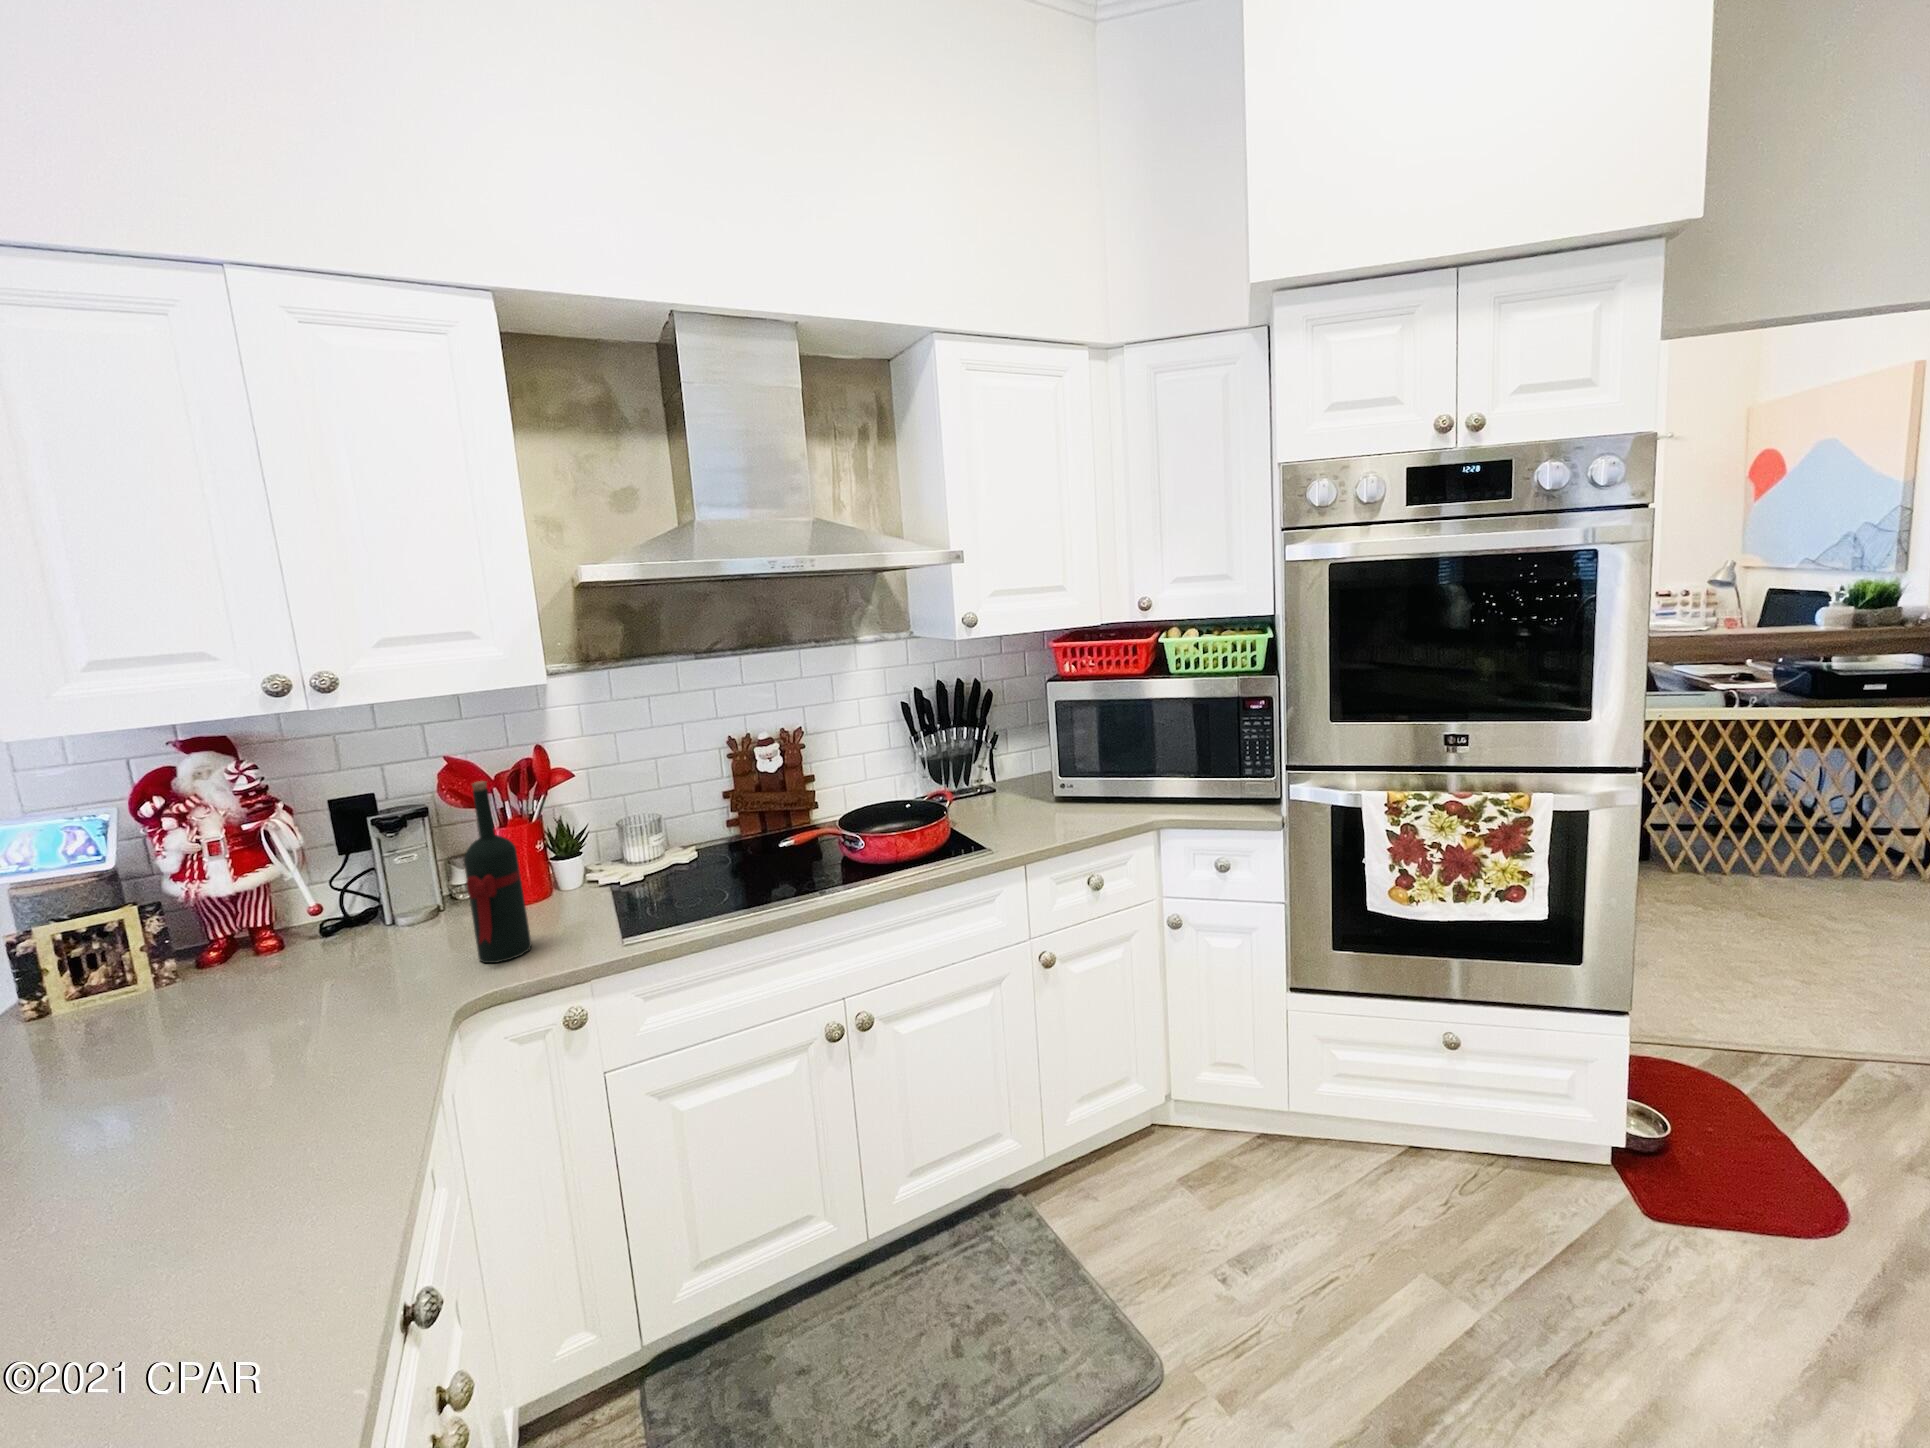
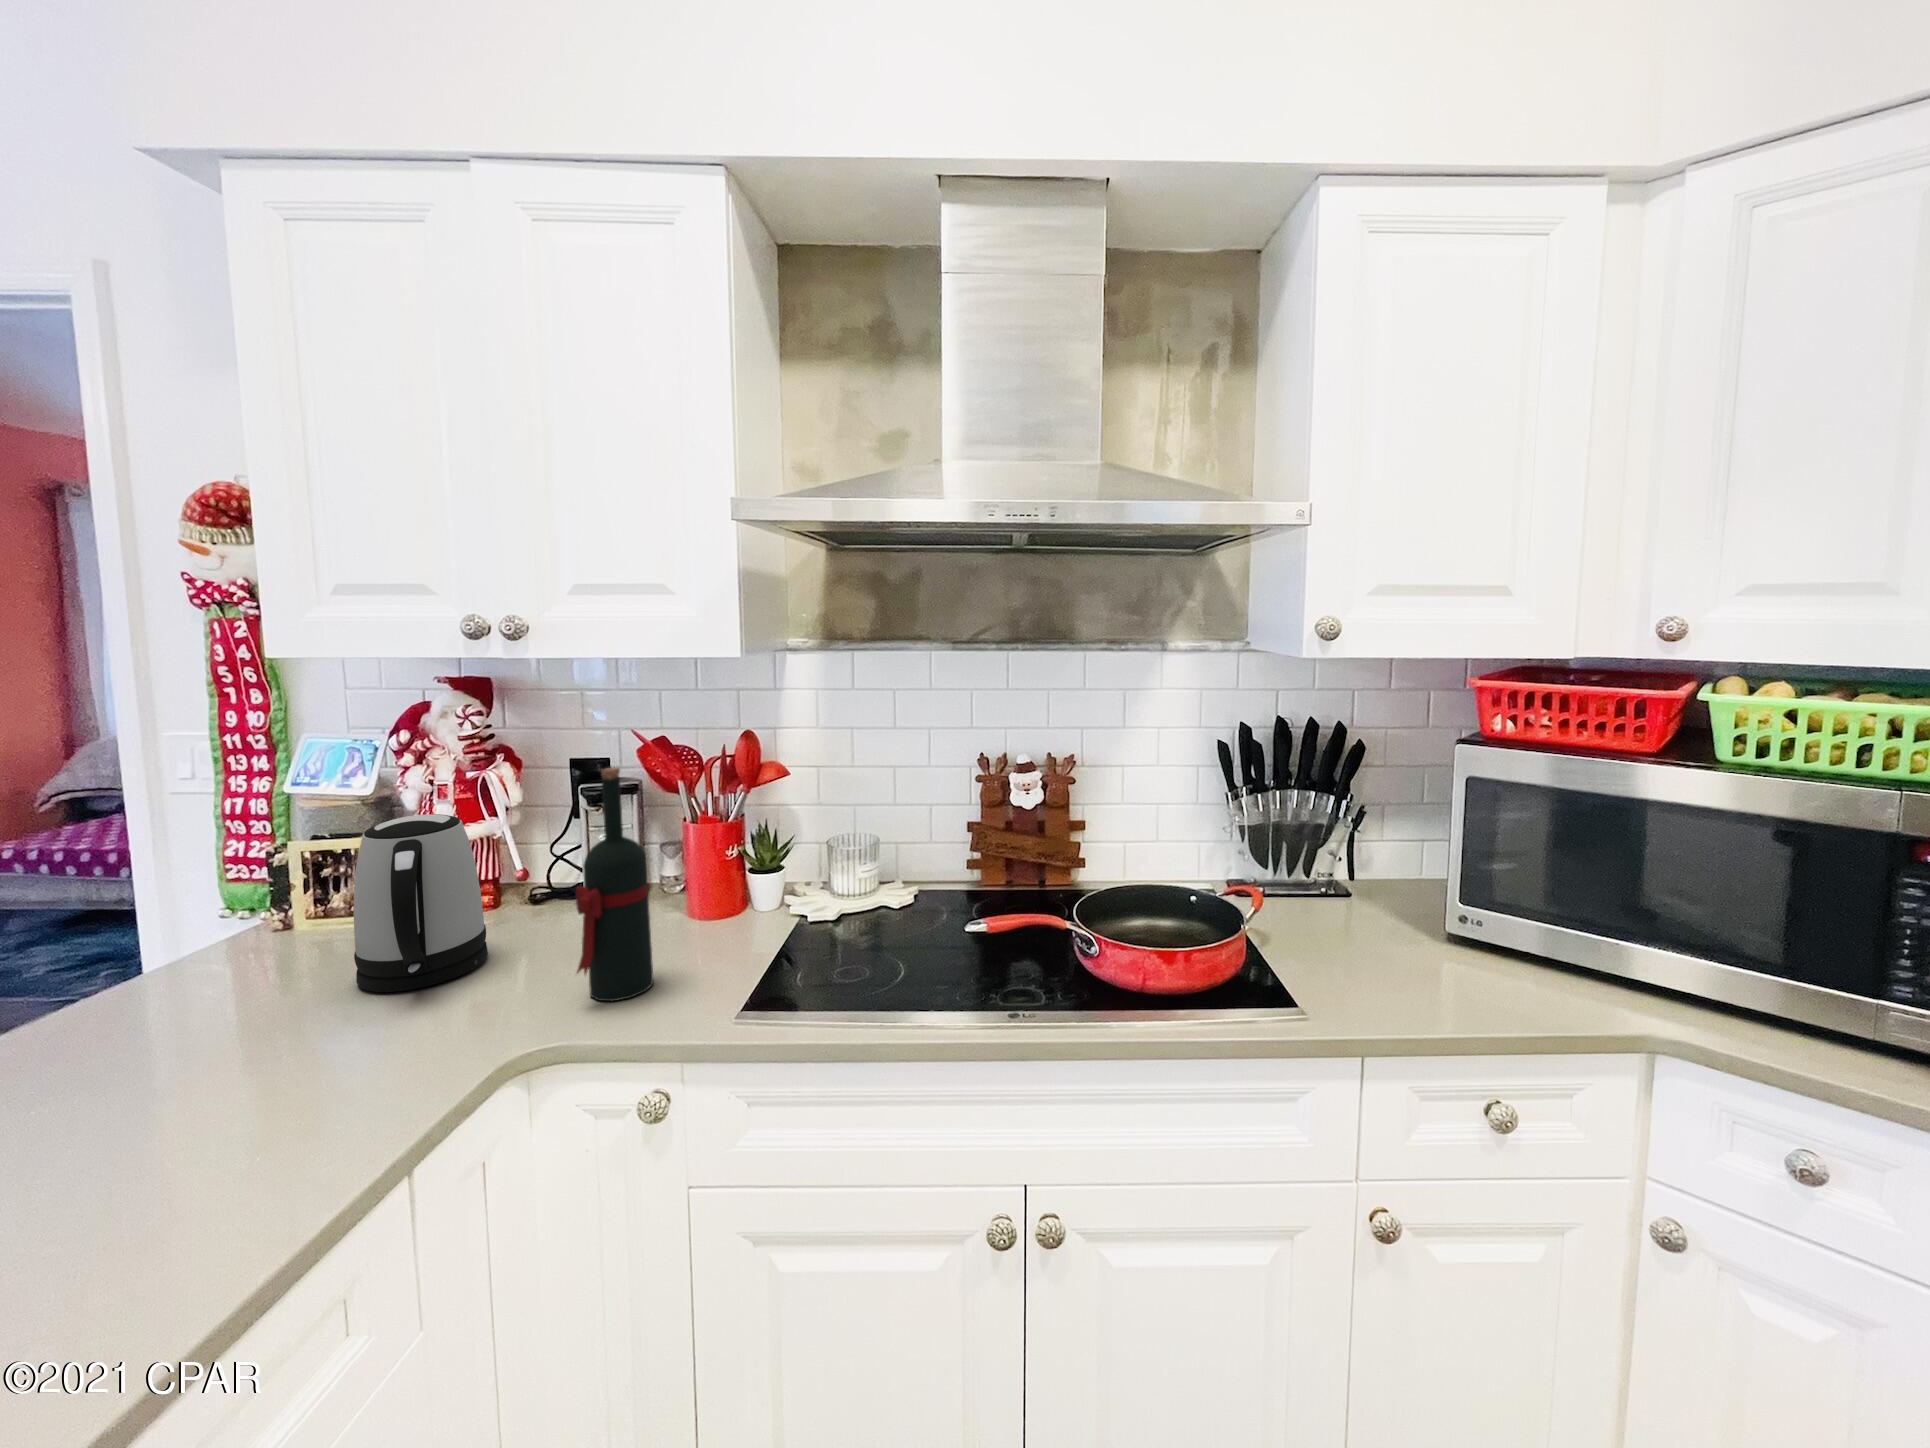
kettle: none [208,855,342,1015] -> present [354,814,488,992]

